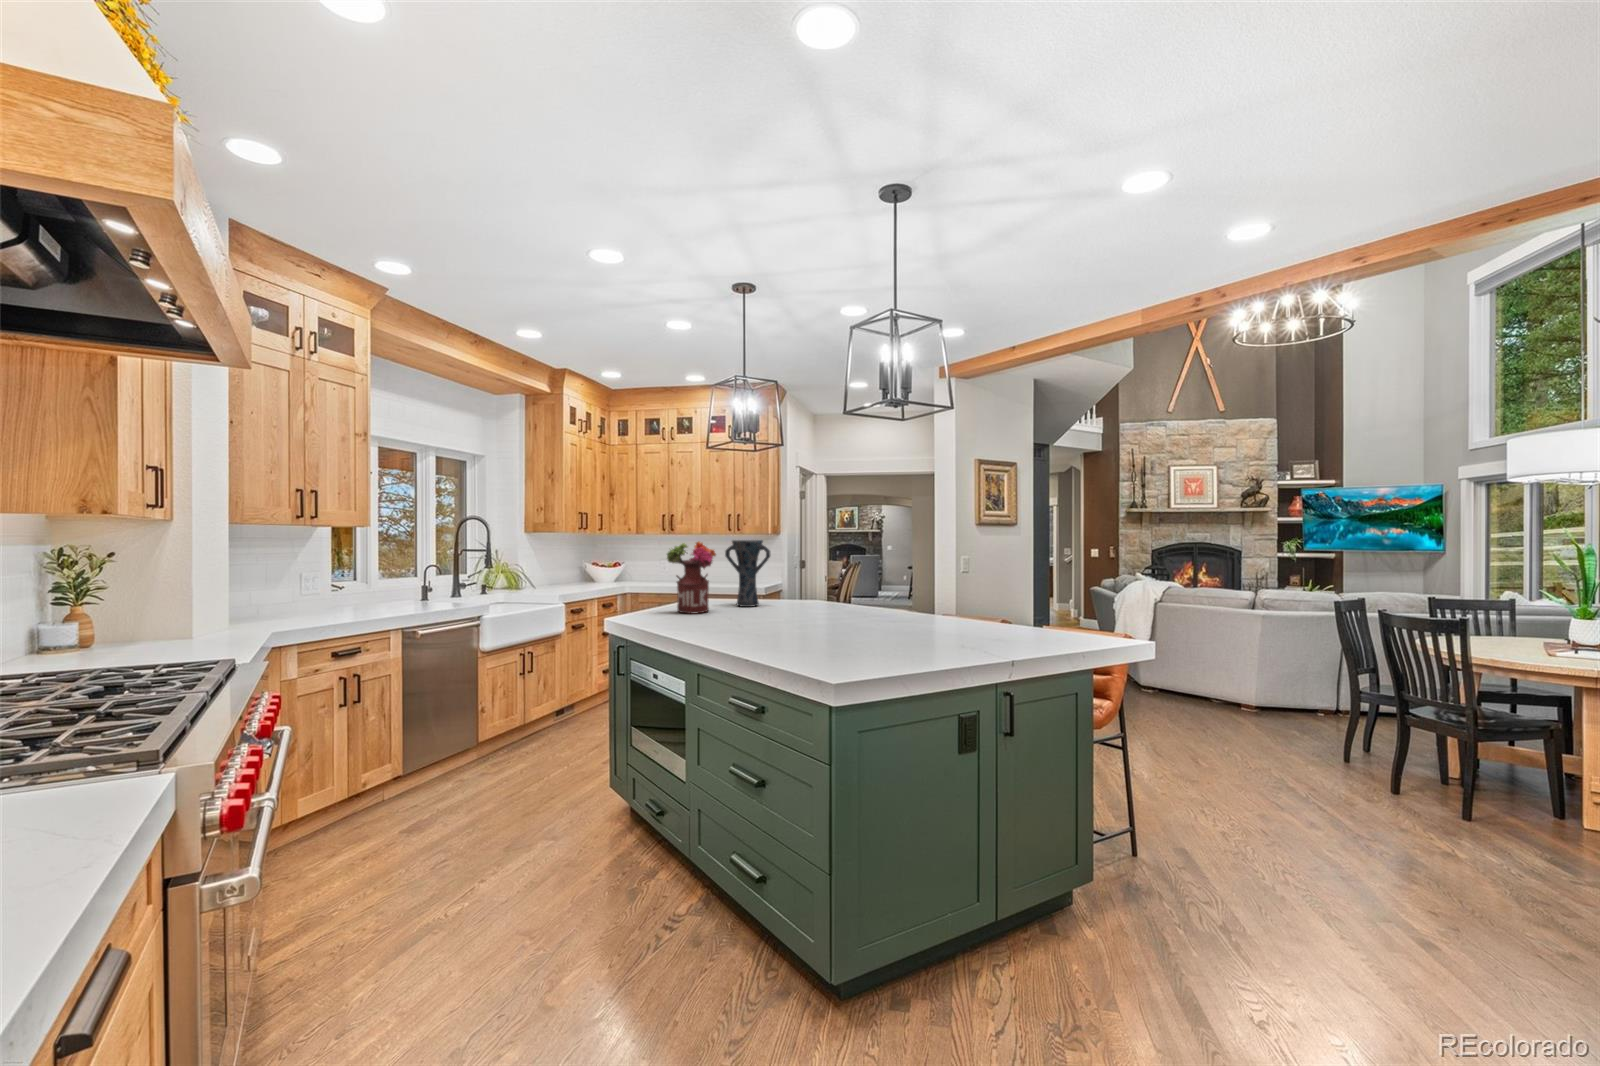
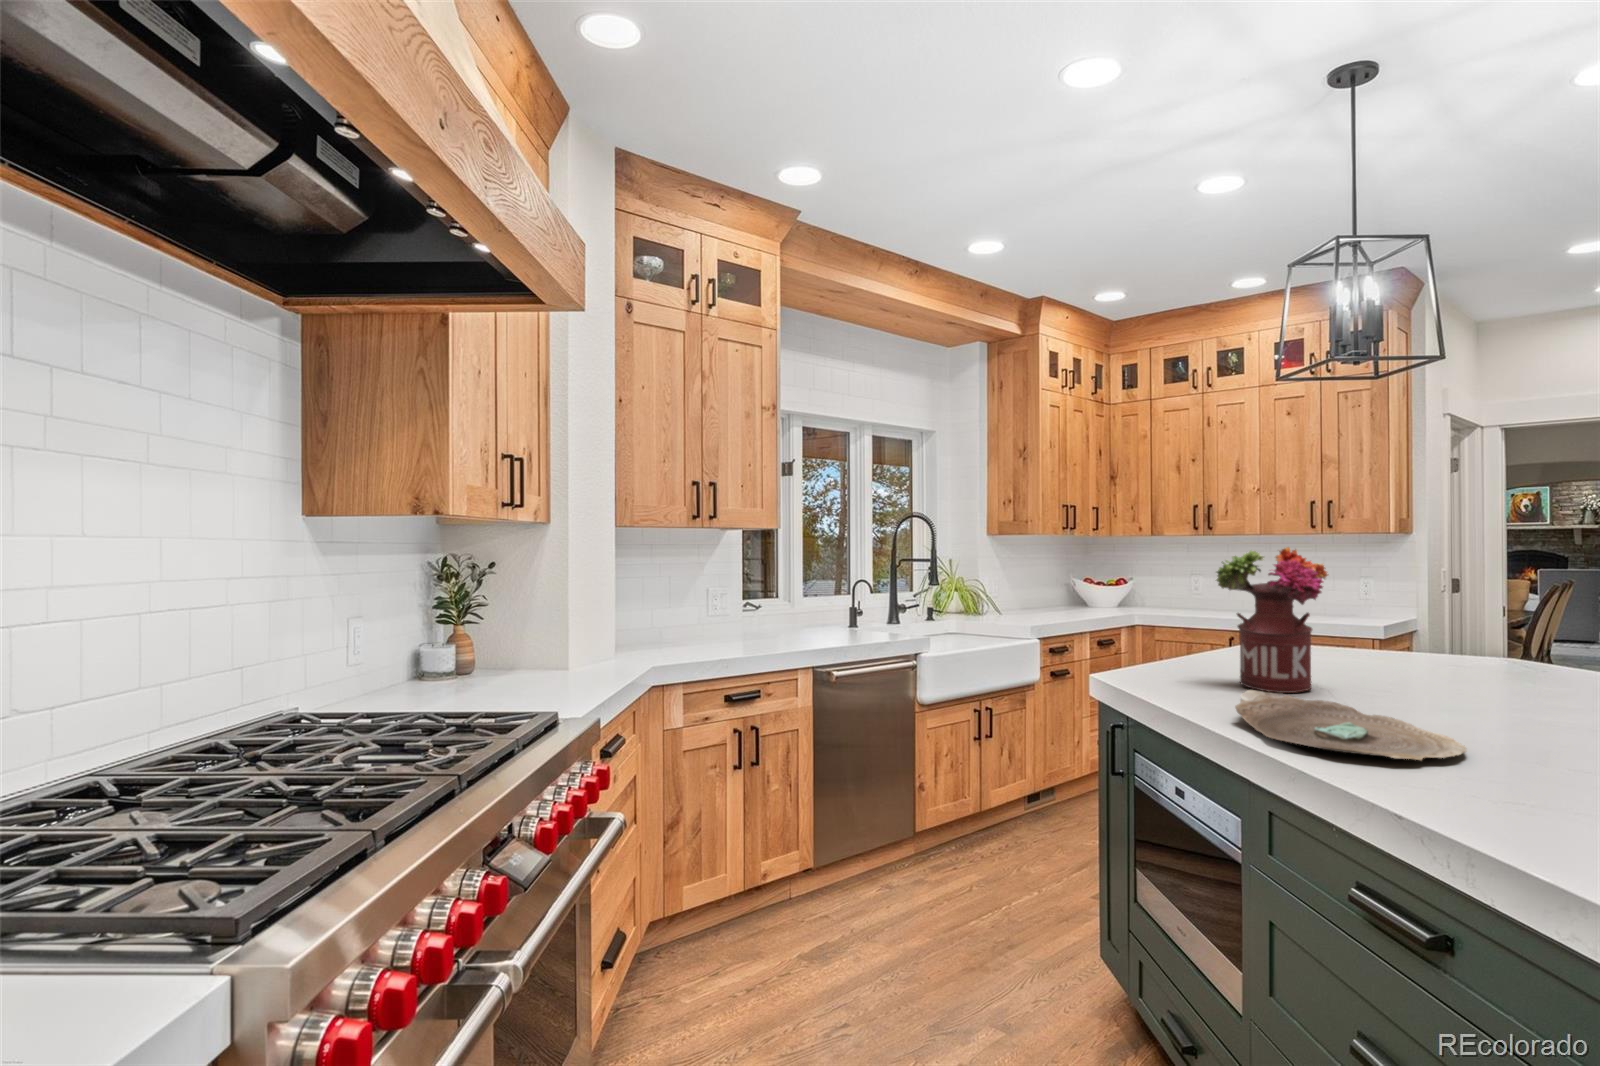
vase: present [725,540,770,607] -> none [1341,545,1463,684]
decorative bowl: none [671,610,755,628] -> present [1235,690,1466,760]

